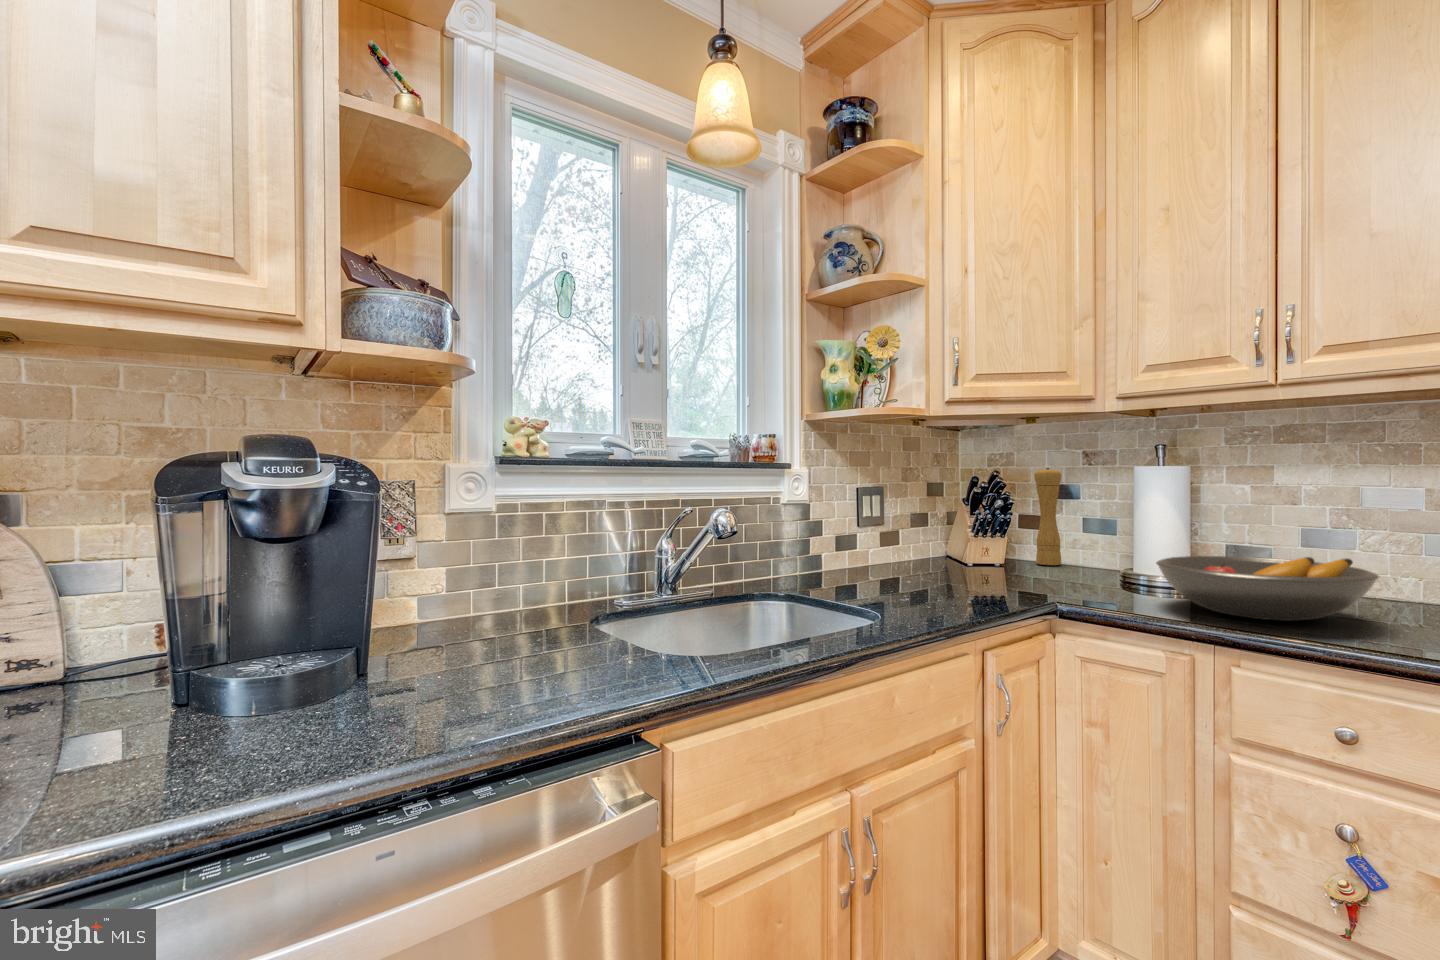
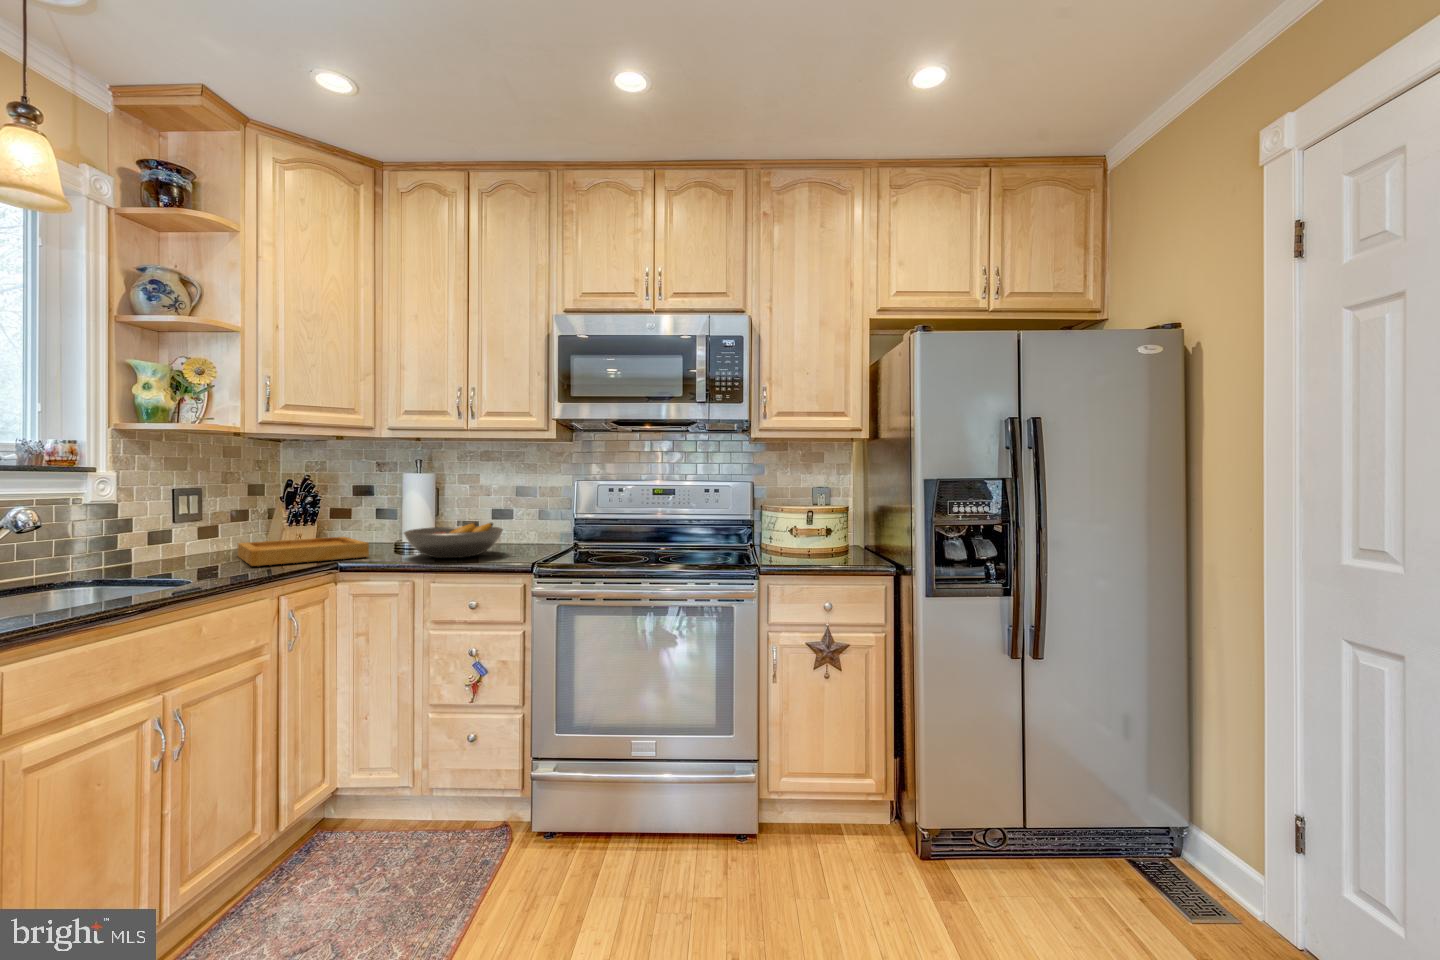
pepper mill: present [1034,468,1061,565] -> none [340,473,360,544]
tray: none [919,555,1094,595] -> present [238,537,369,566]

